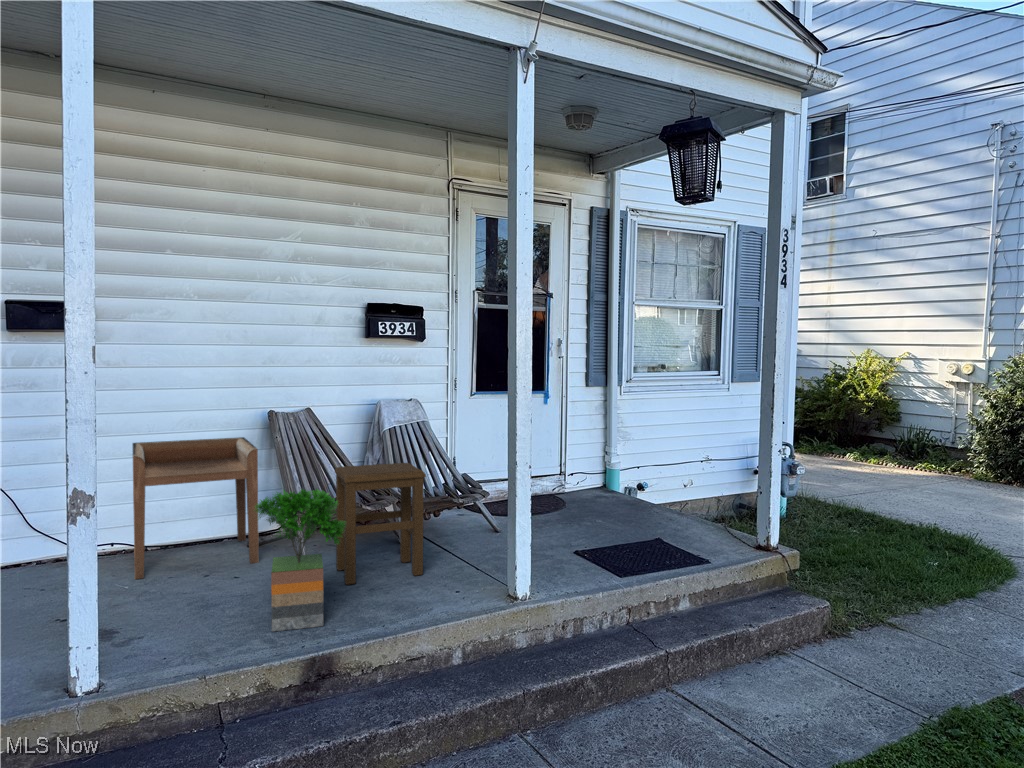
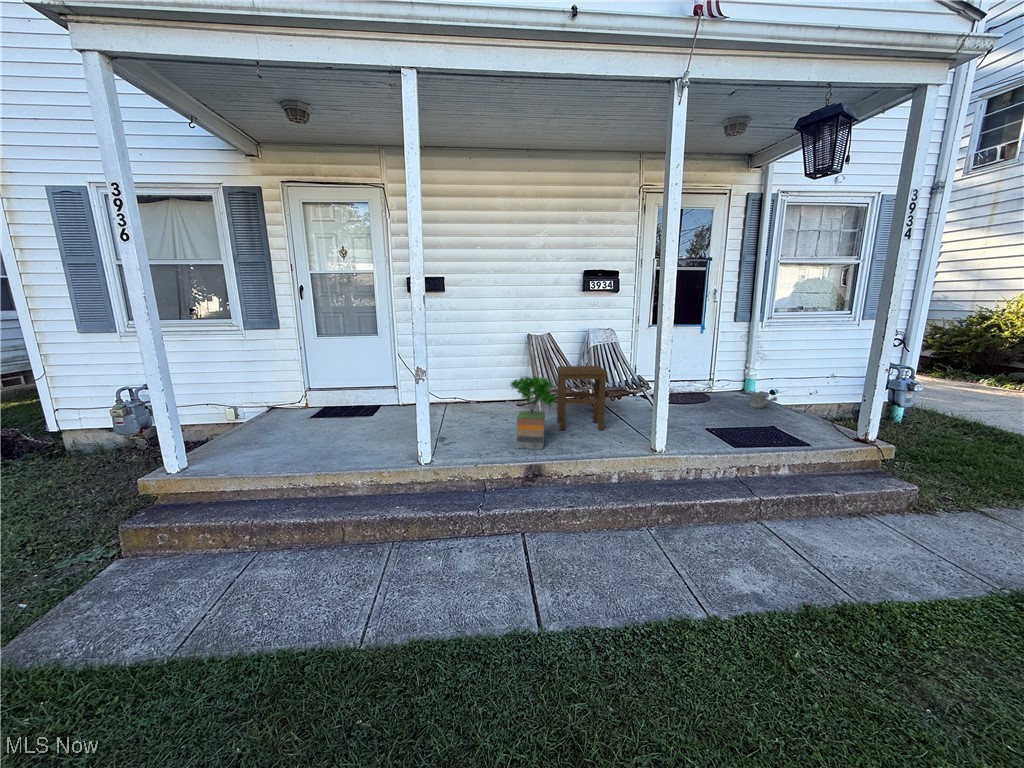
side table: present [133,437,259,579] -> none [460,348,519,415]
watering can: none [619,487,657,513] -> present [749,391,777,408]

